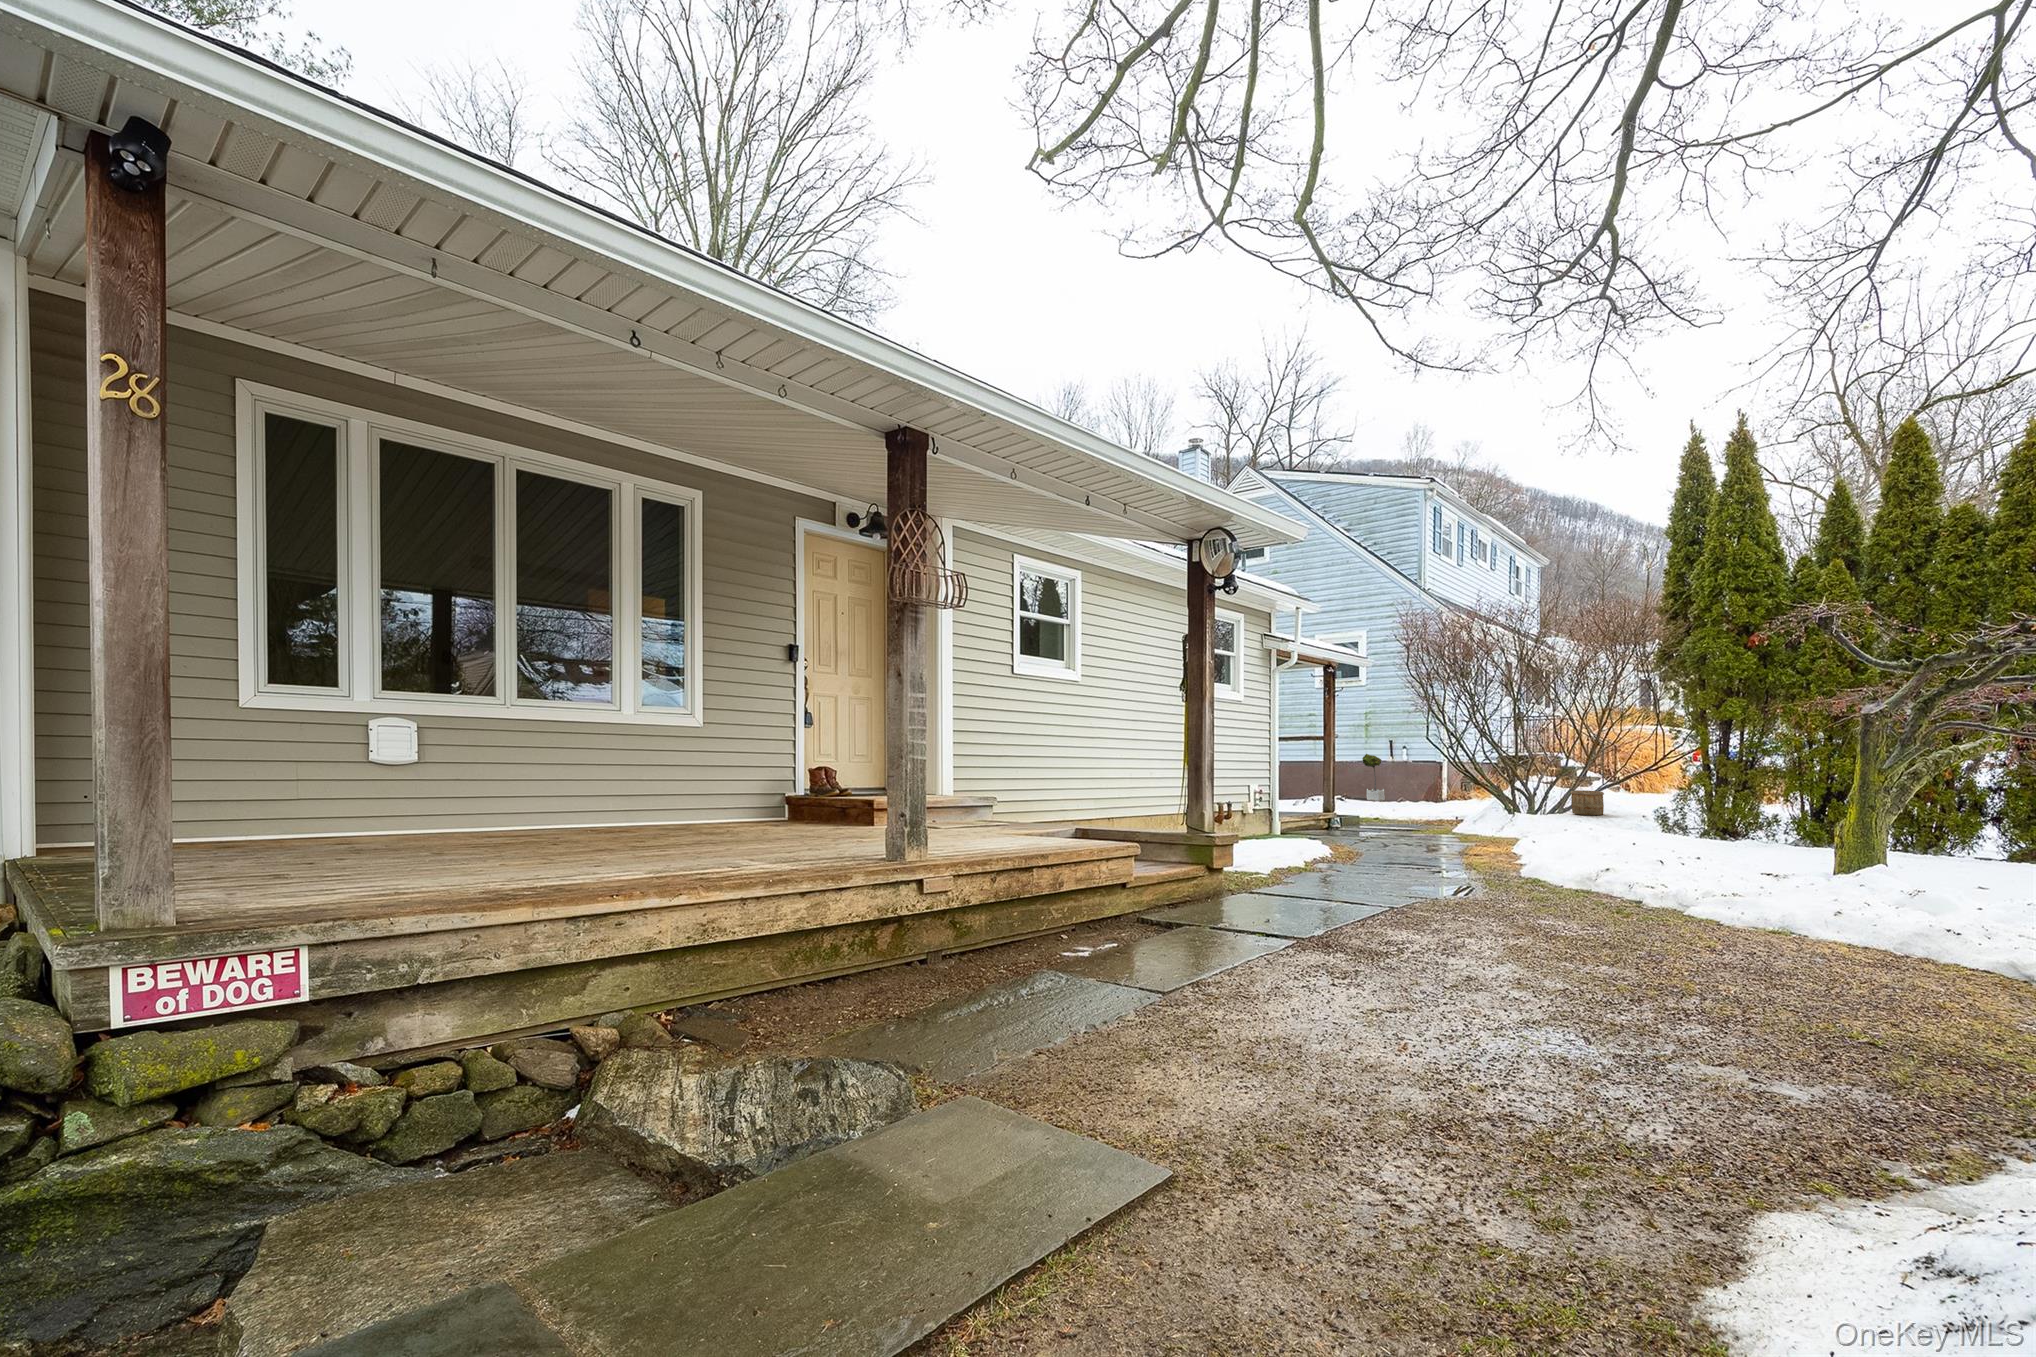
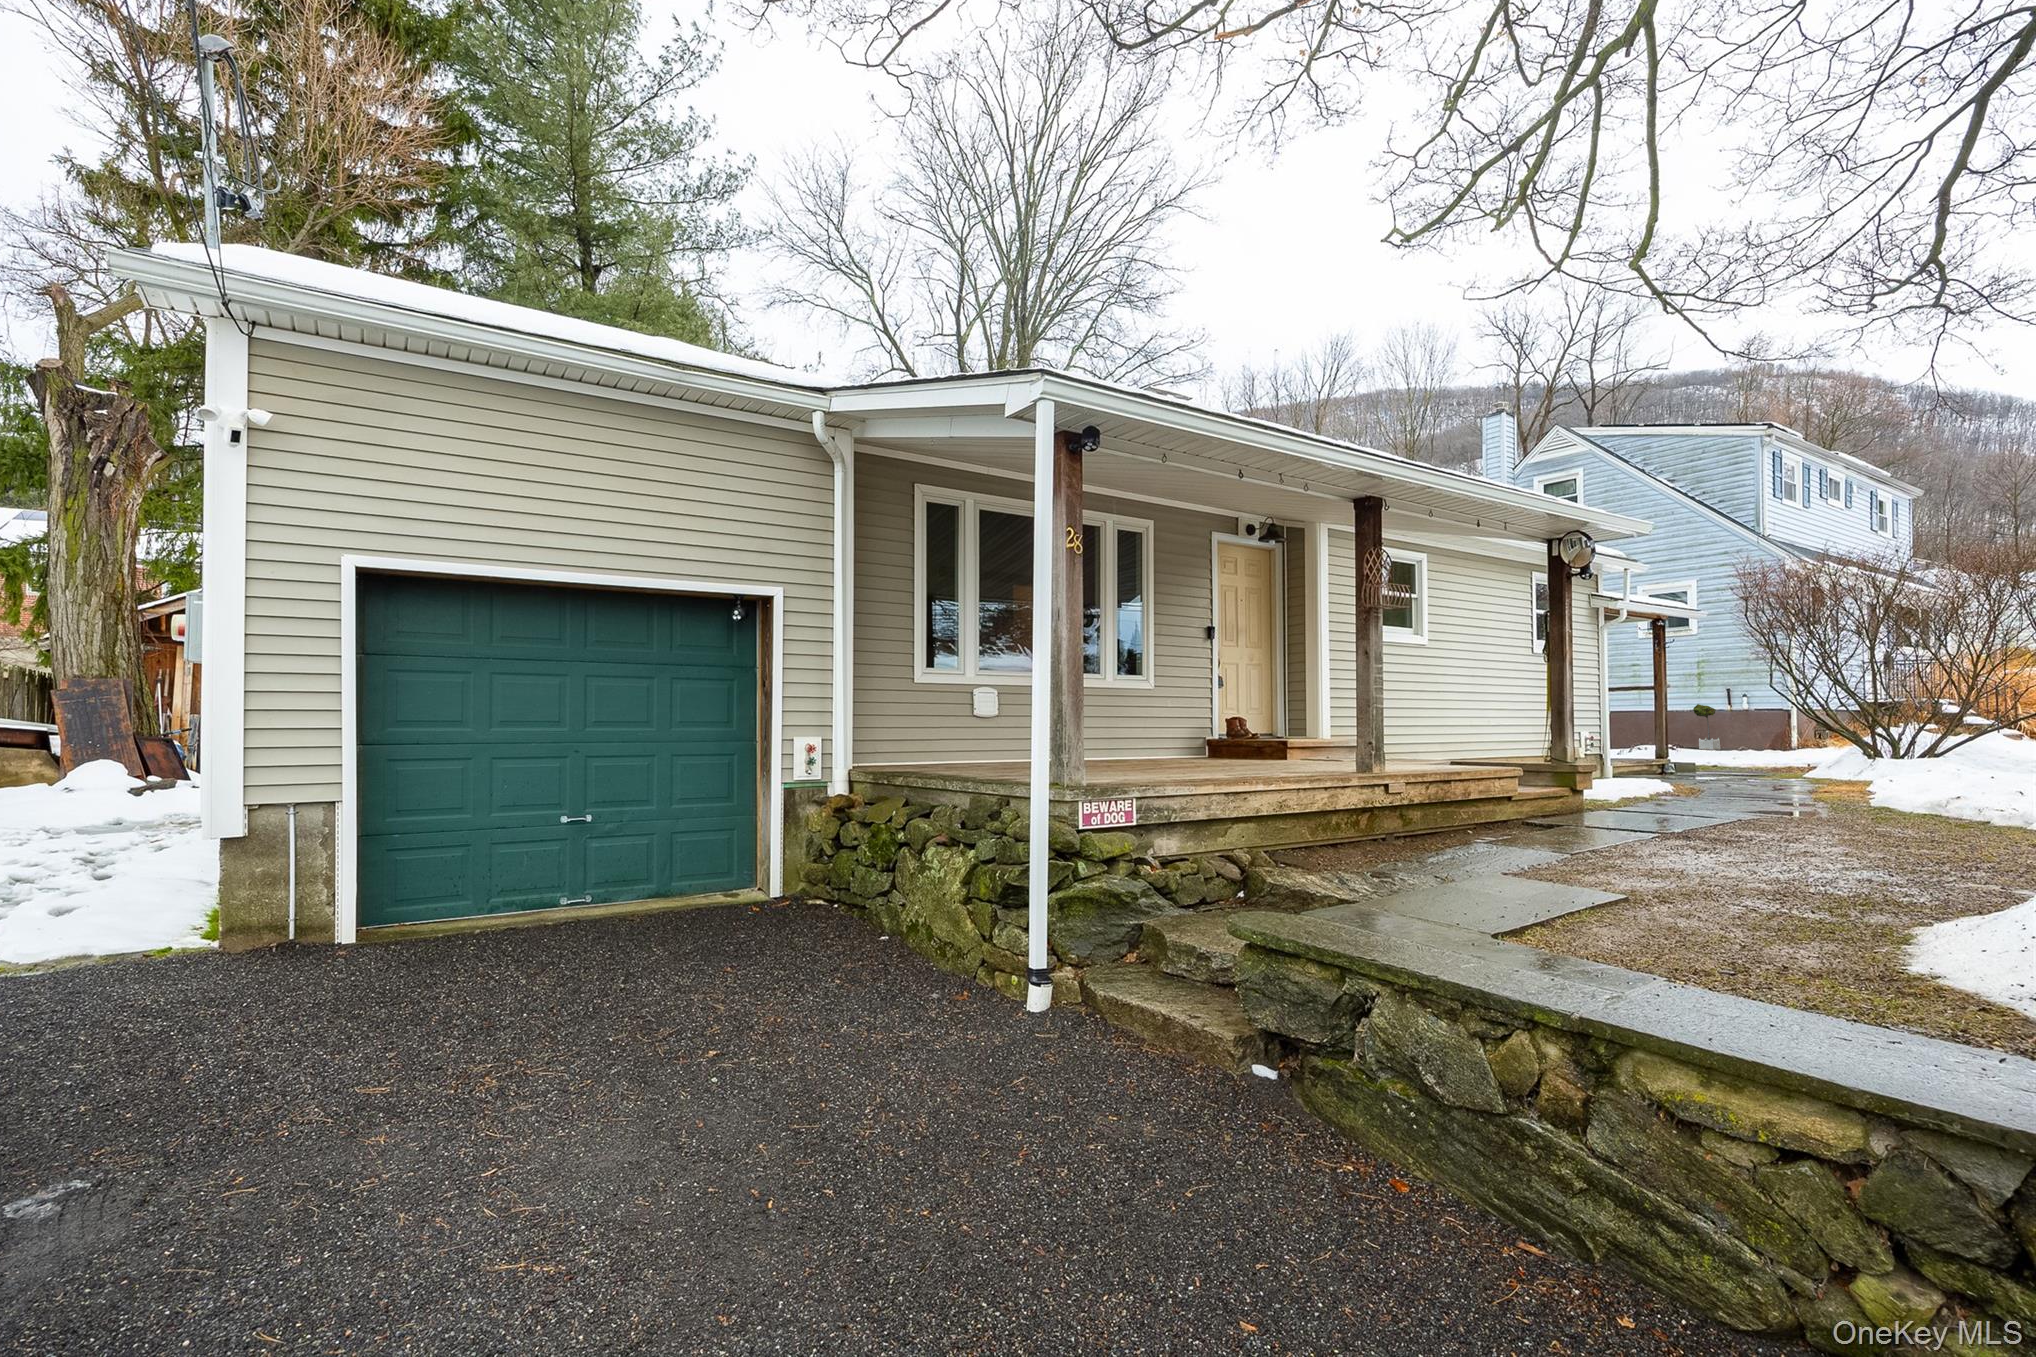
wooden bucket: present [1570,790,1604,815] -> none [1944,734,1986,757]

